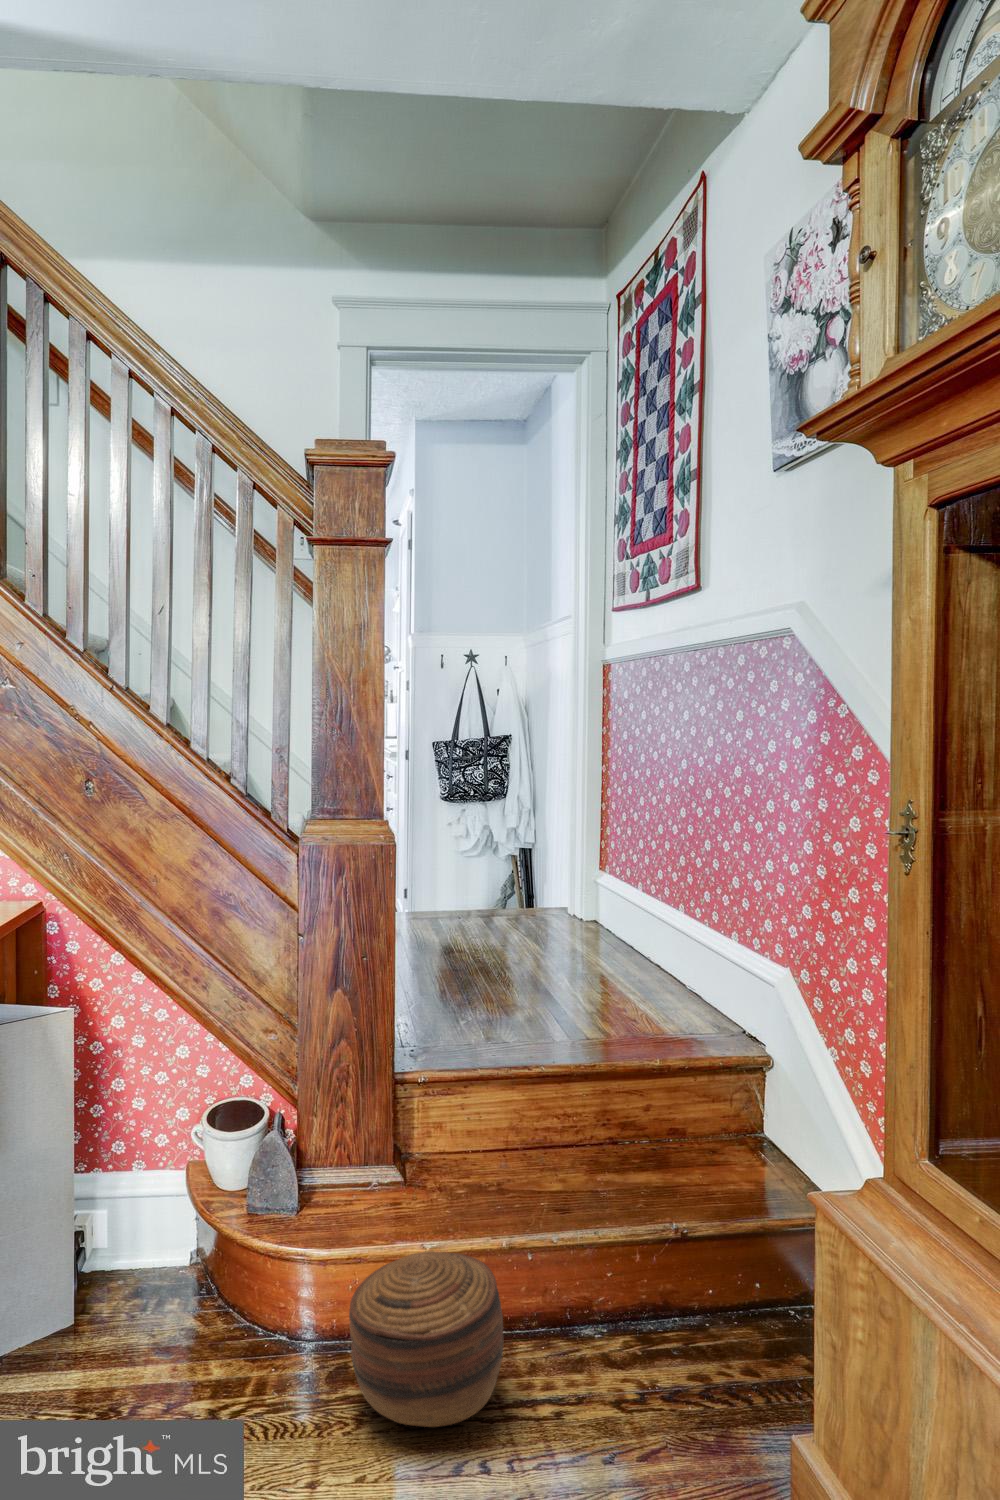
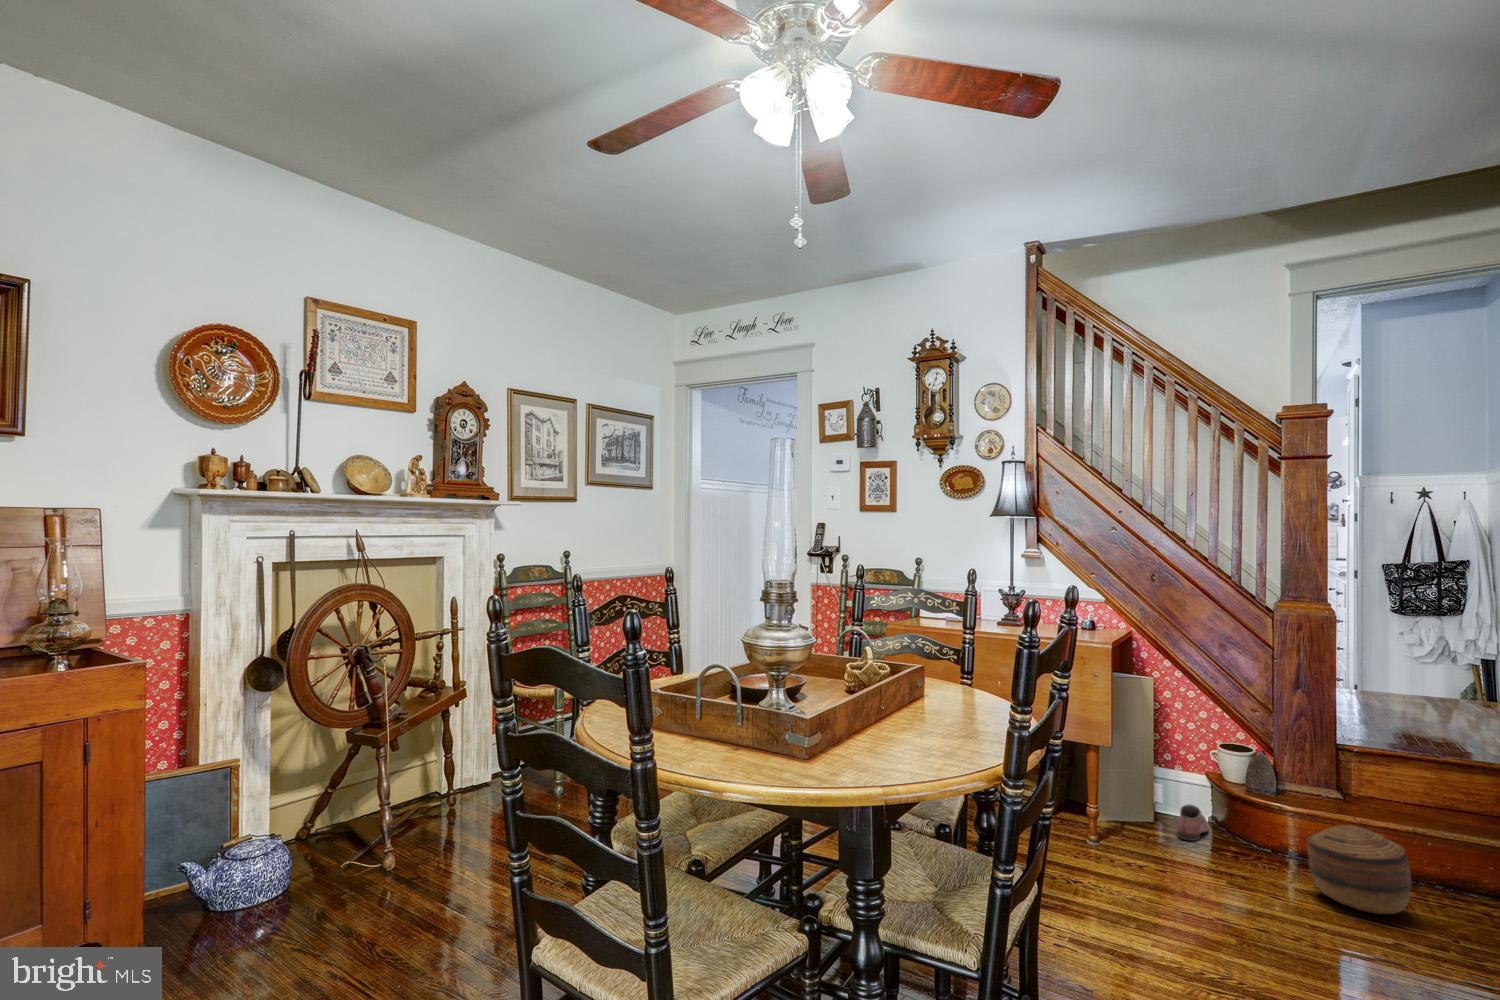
shoe: none [125,1255,187,1345] -> present [1177,804,1208,841]

